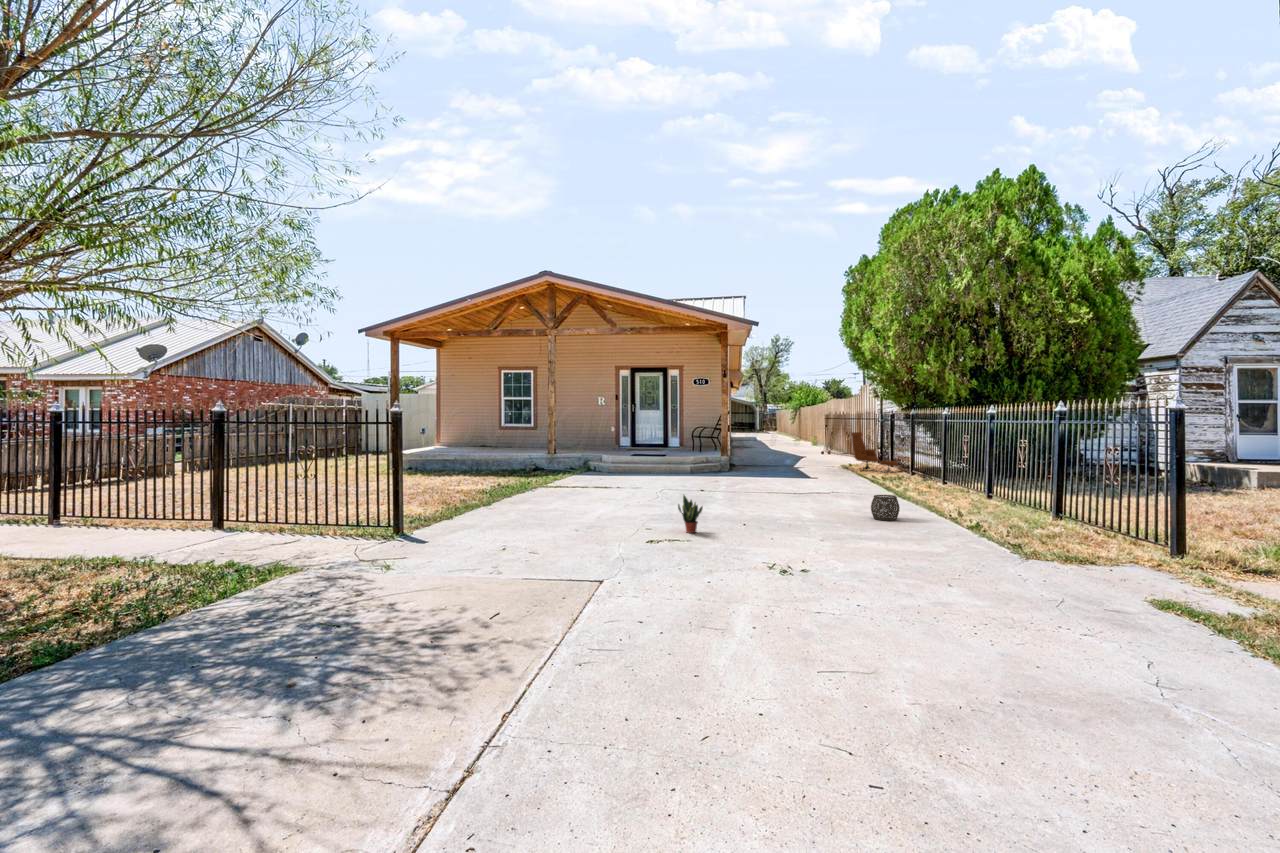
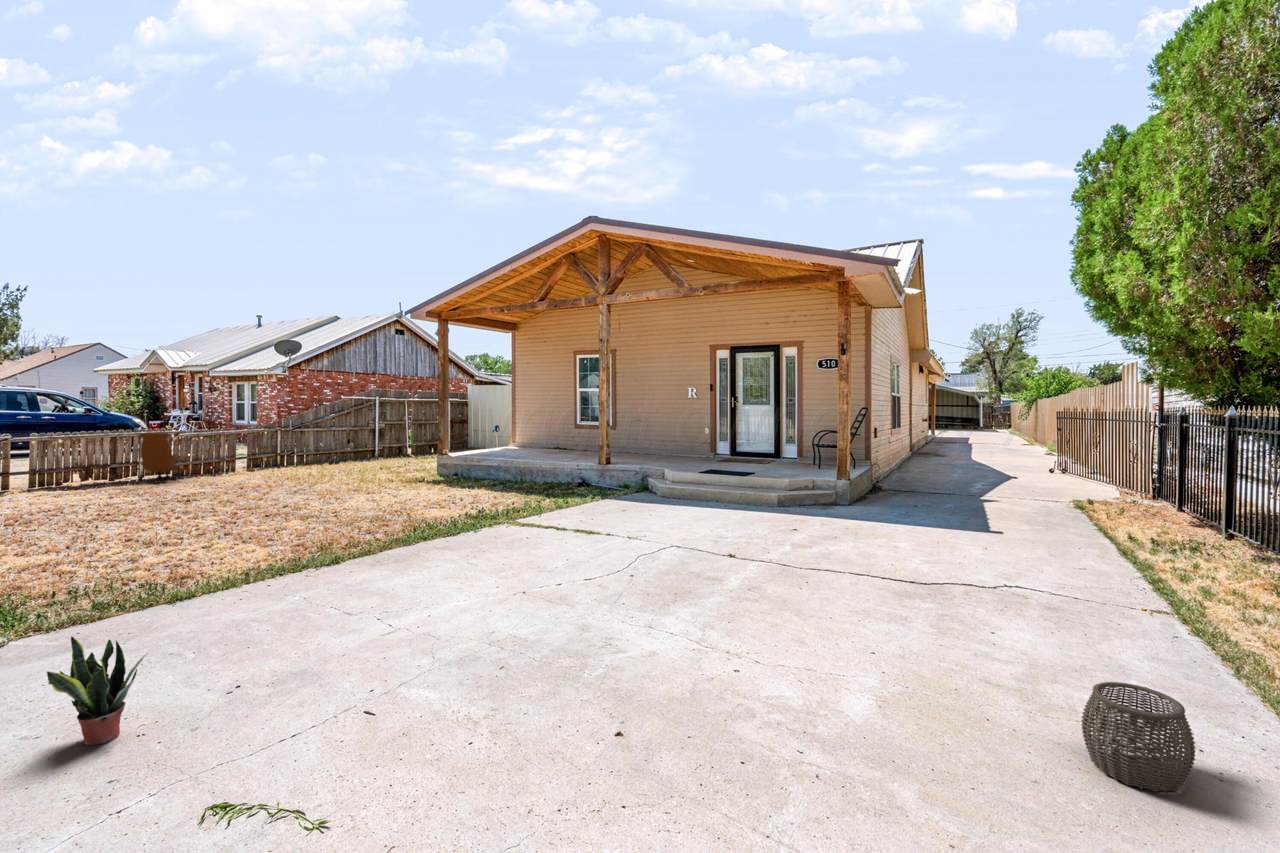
lounge chair: present [851,432,898,472] -> present [140,432,179,483]
potted plant: present [678,495,703,533] -> present [47,636,149,745]

